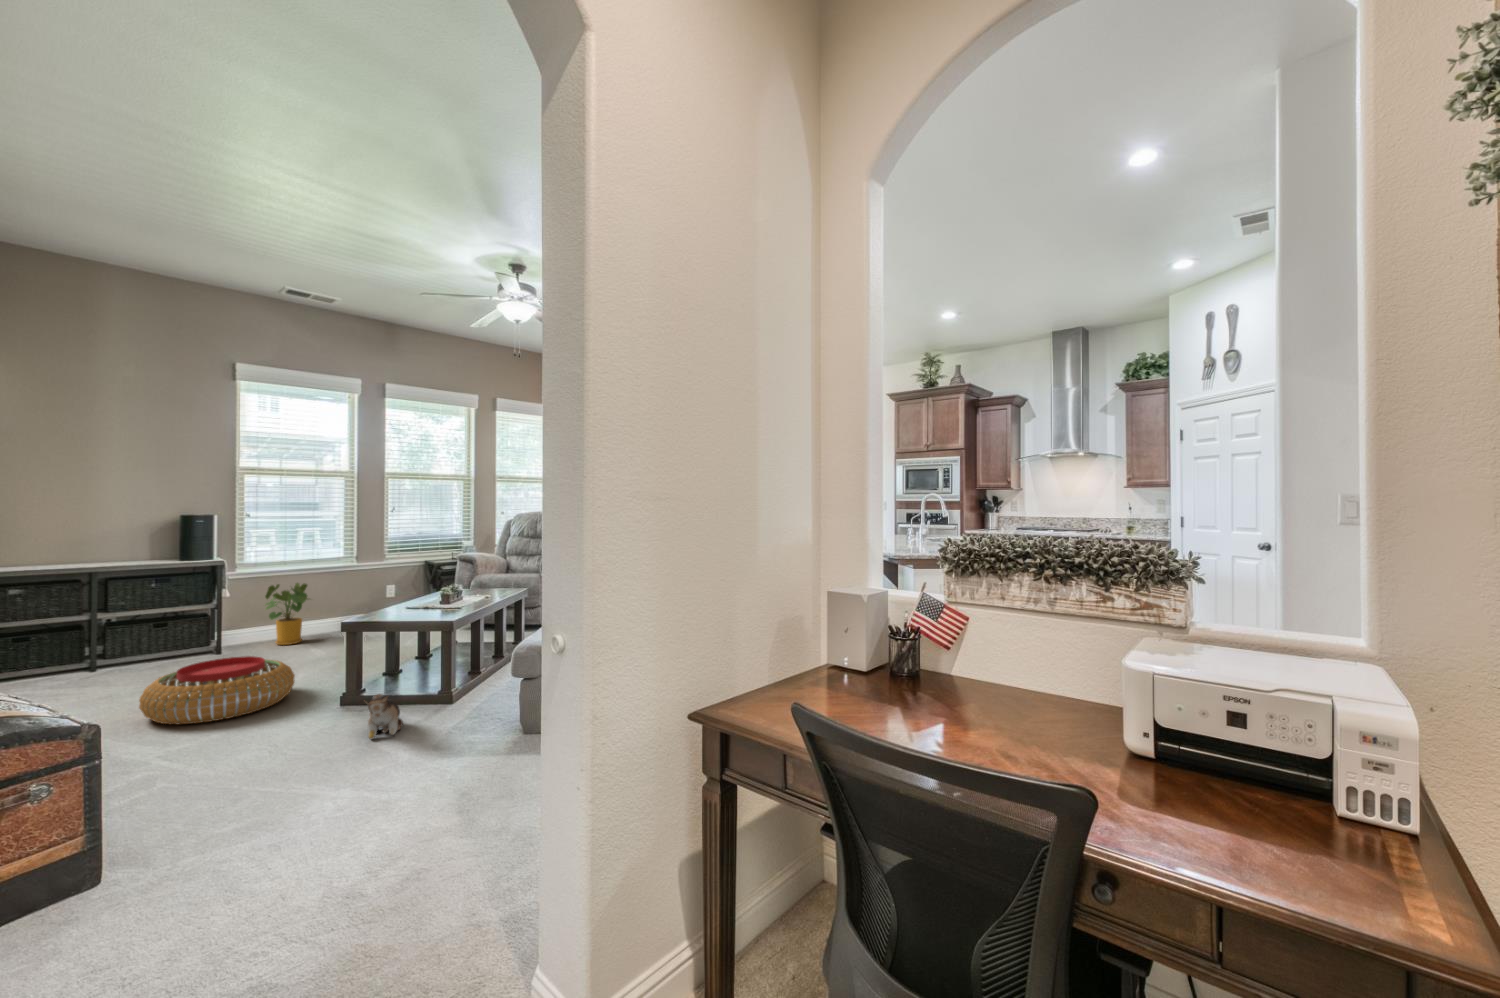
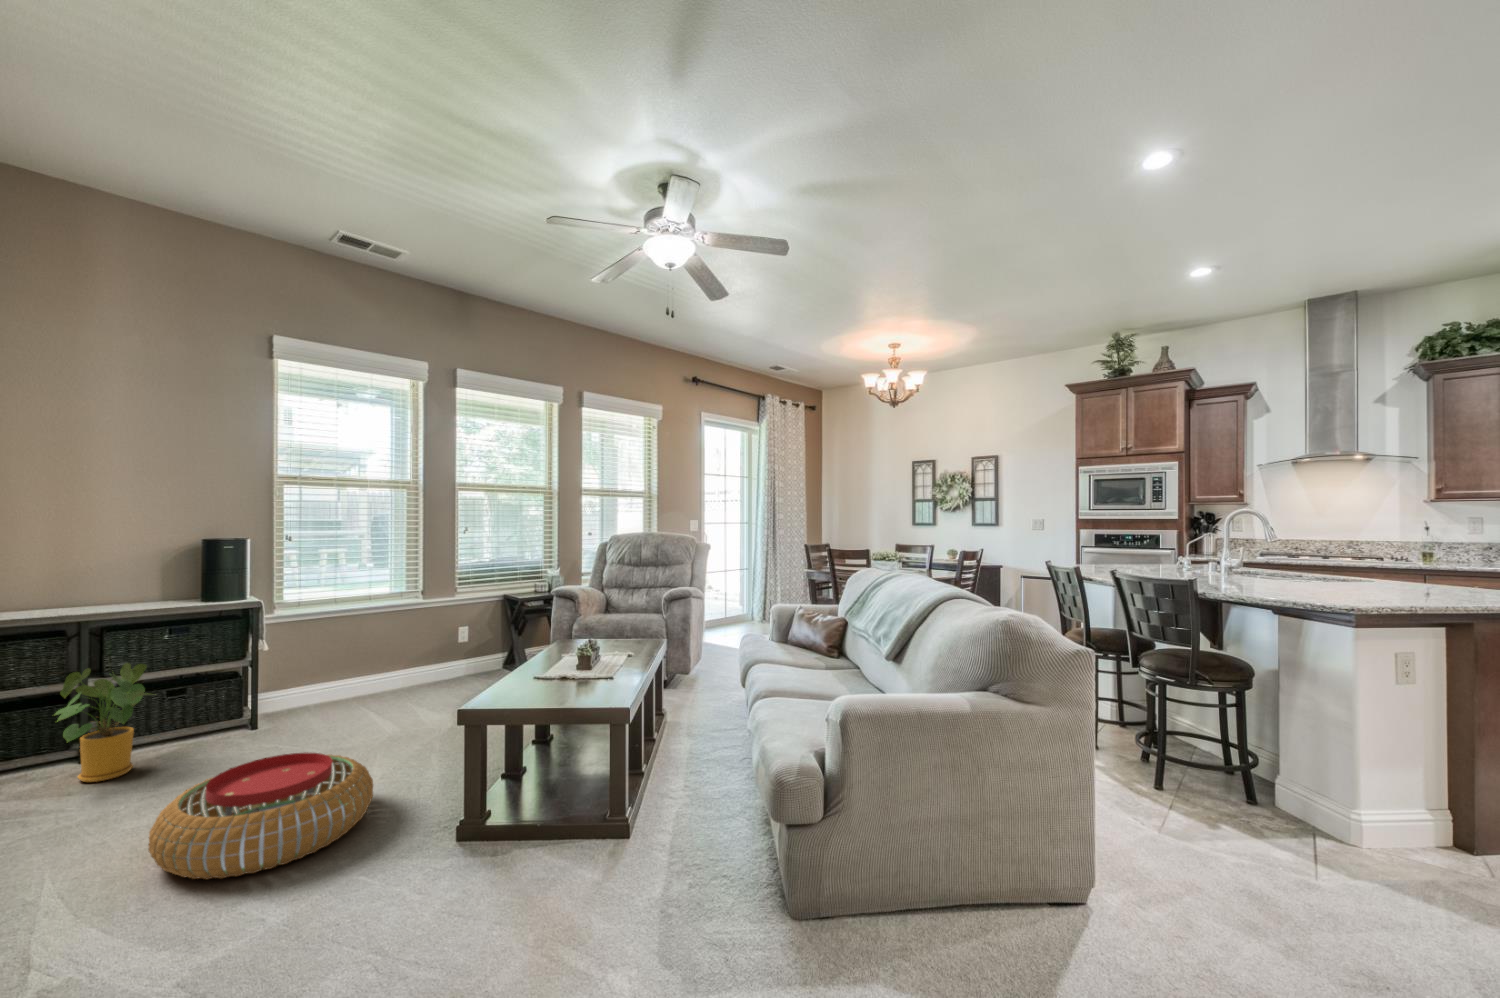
house plant: present [265,583,308,645] -> present [56,663,147,782]
plush toy: present [367,694,403,739] -> none [515,841,560,918]

